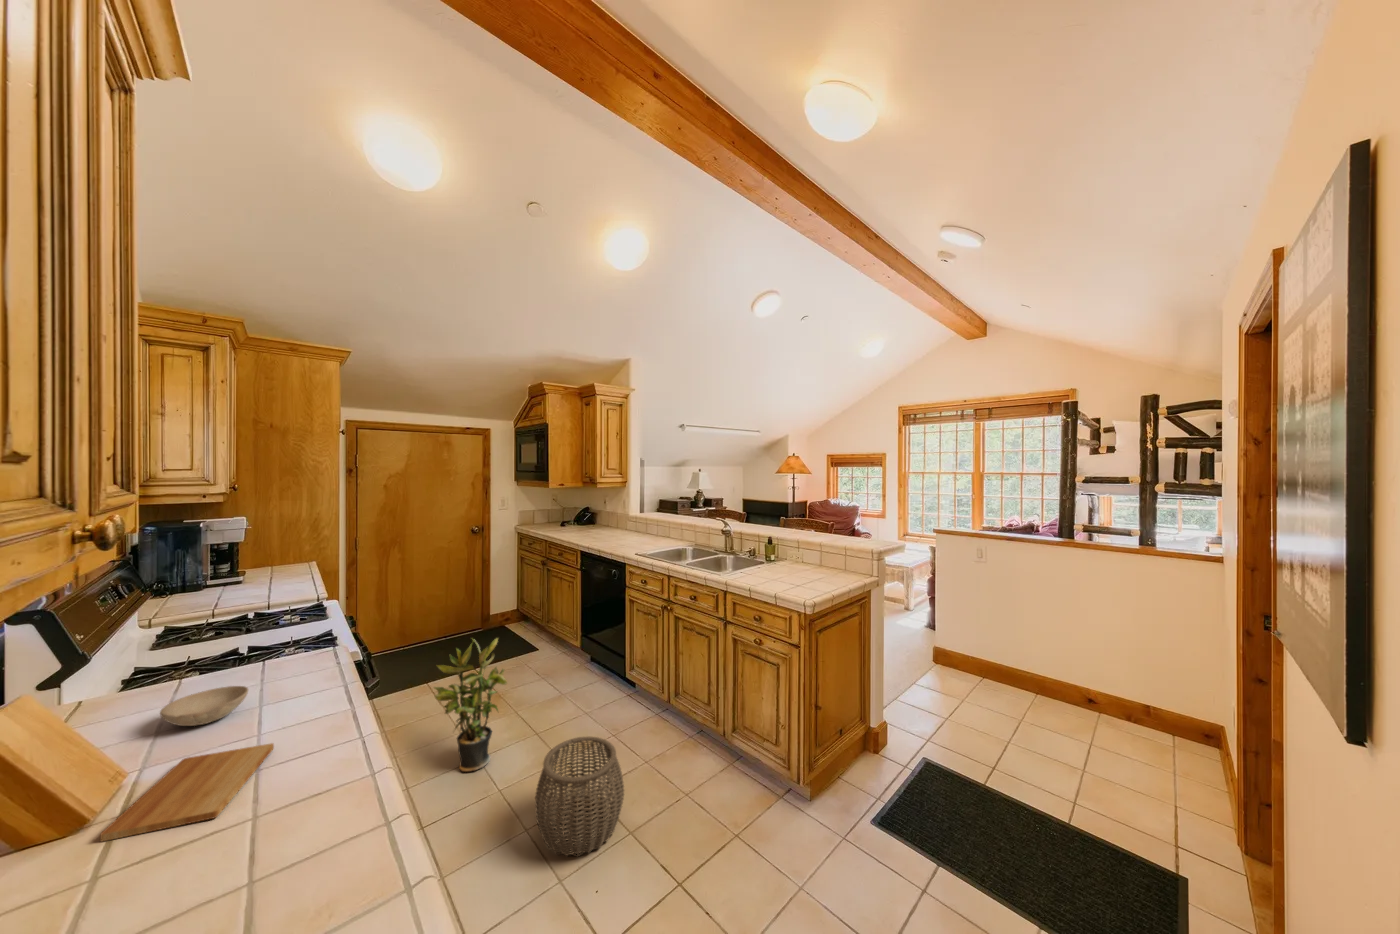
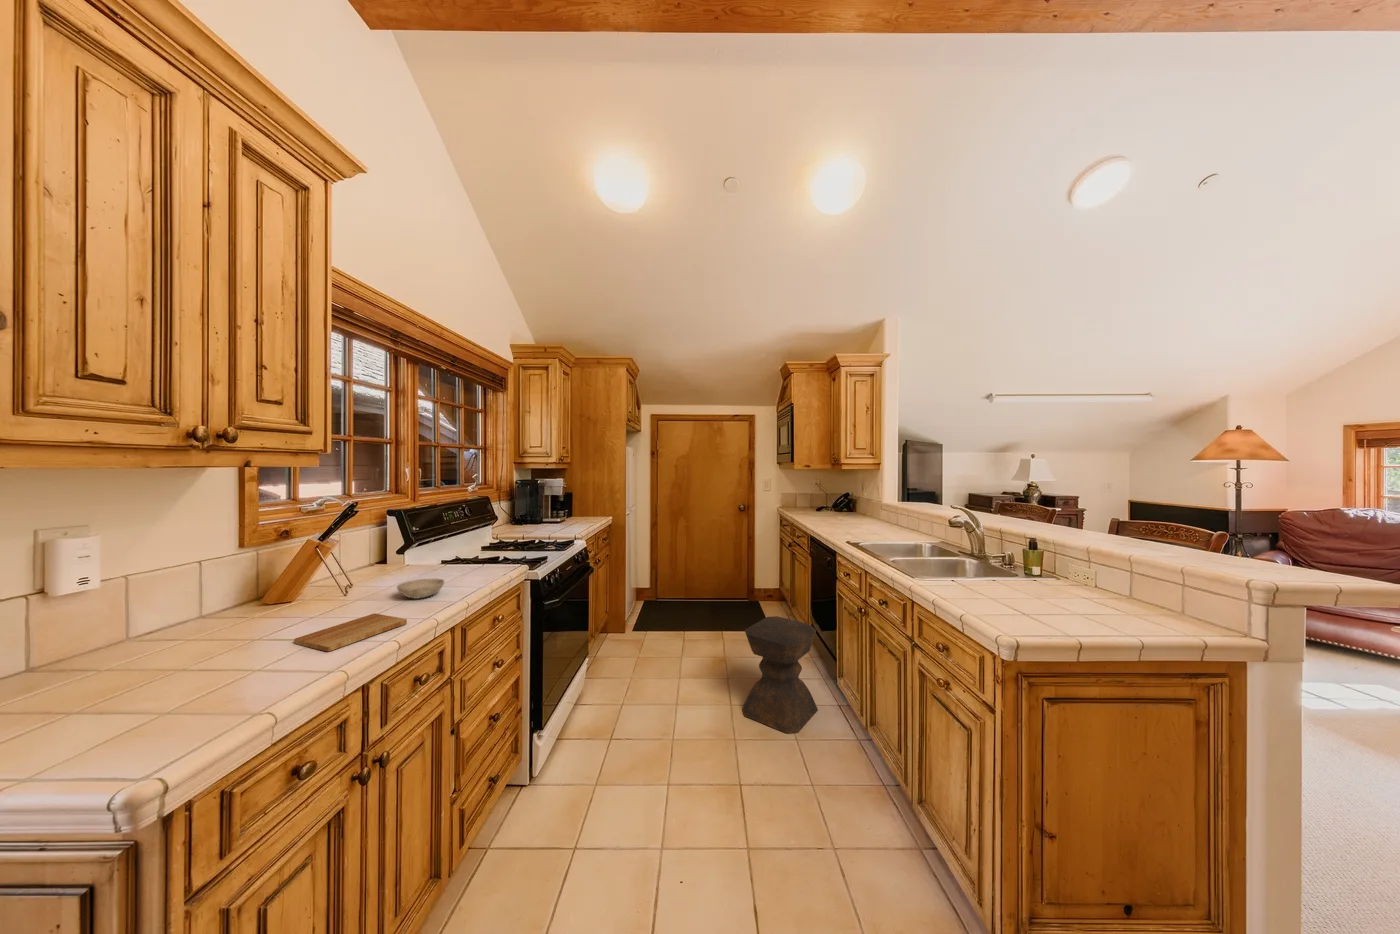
stool: none [553,634,618,739] -> present [742,616,818,733]
potted plant: present [434,638,507,772] -> none [637,593,698,713]
woven basket: present [535,737,624,856] -> none [661,715,753,841]

